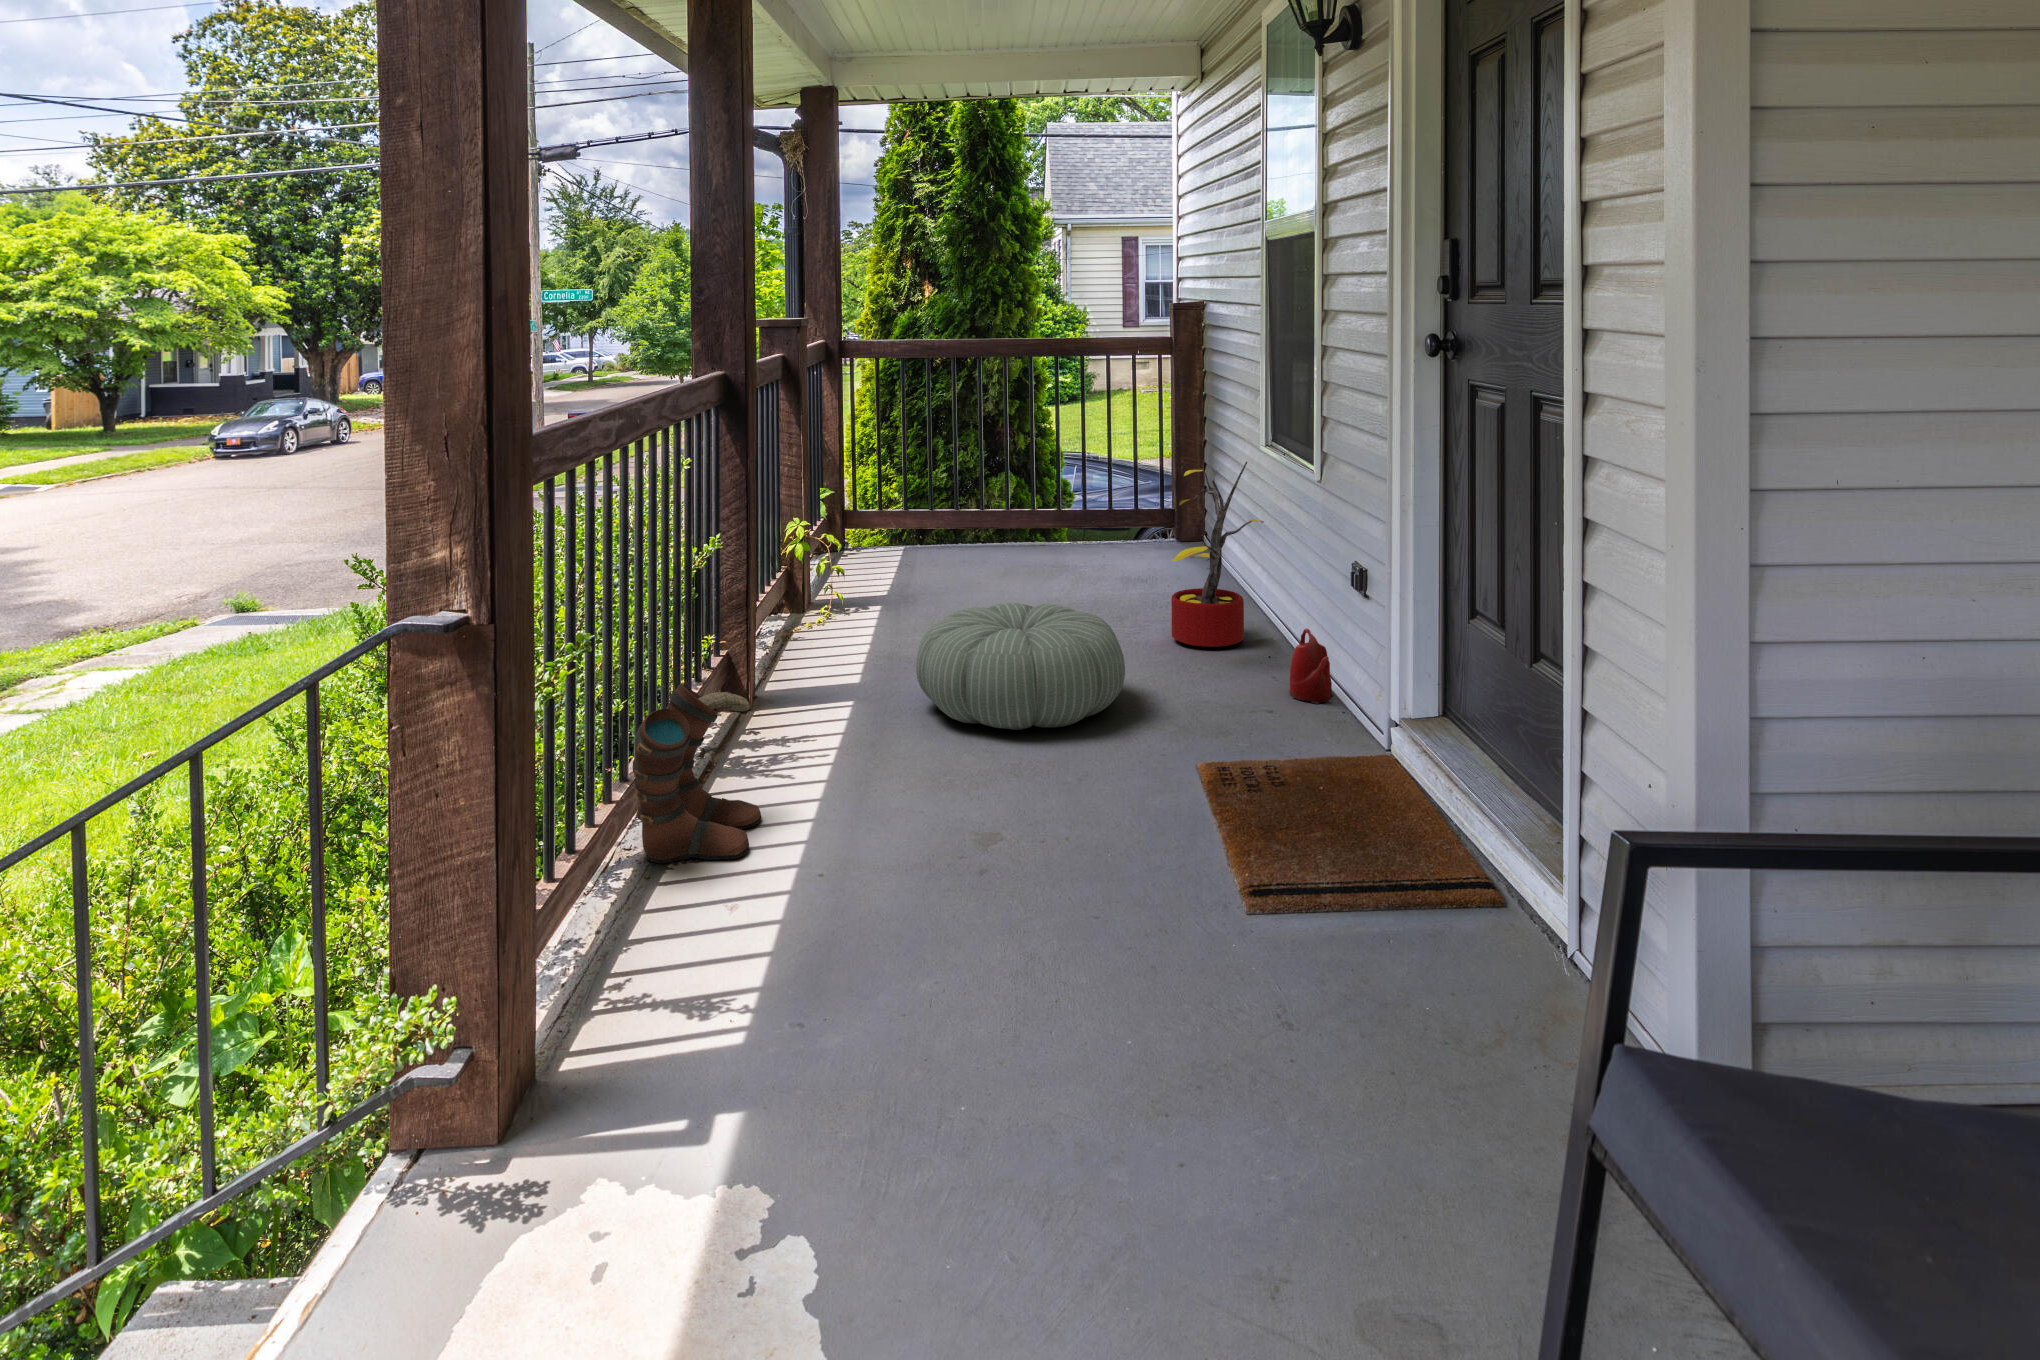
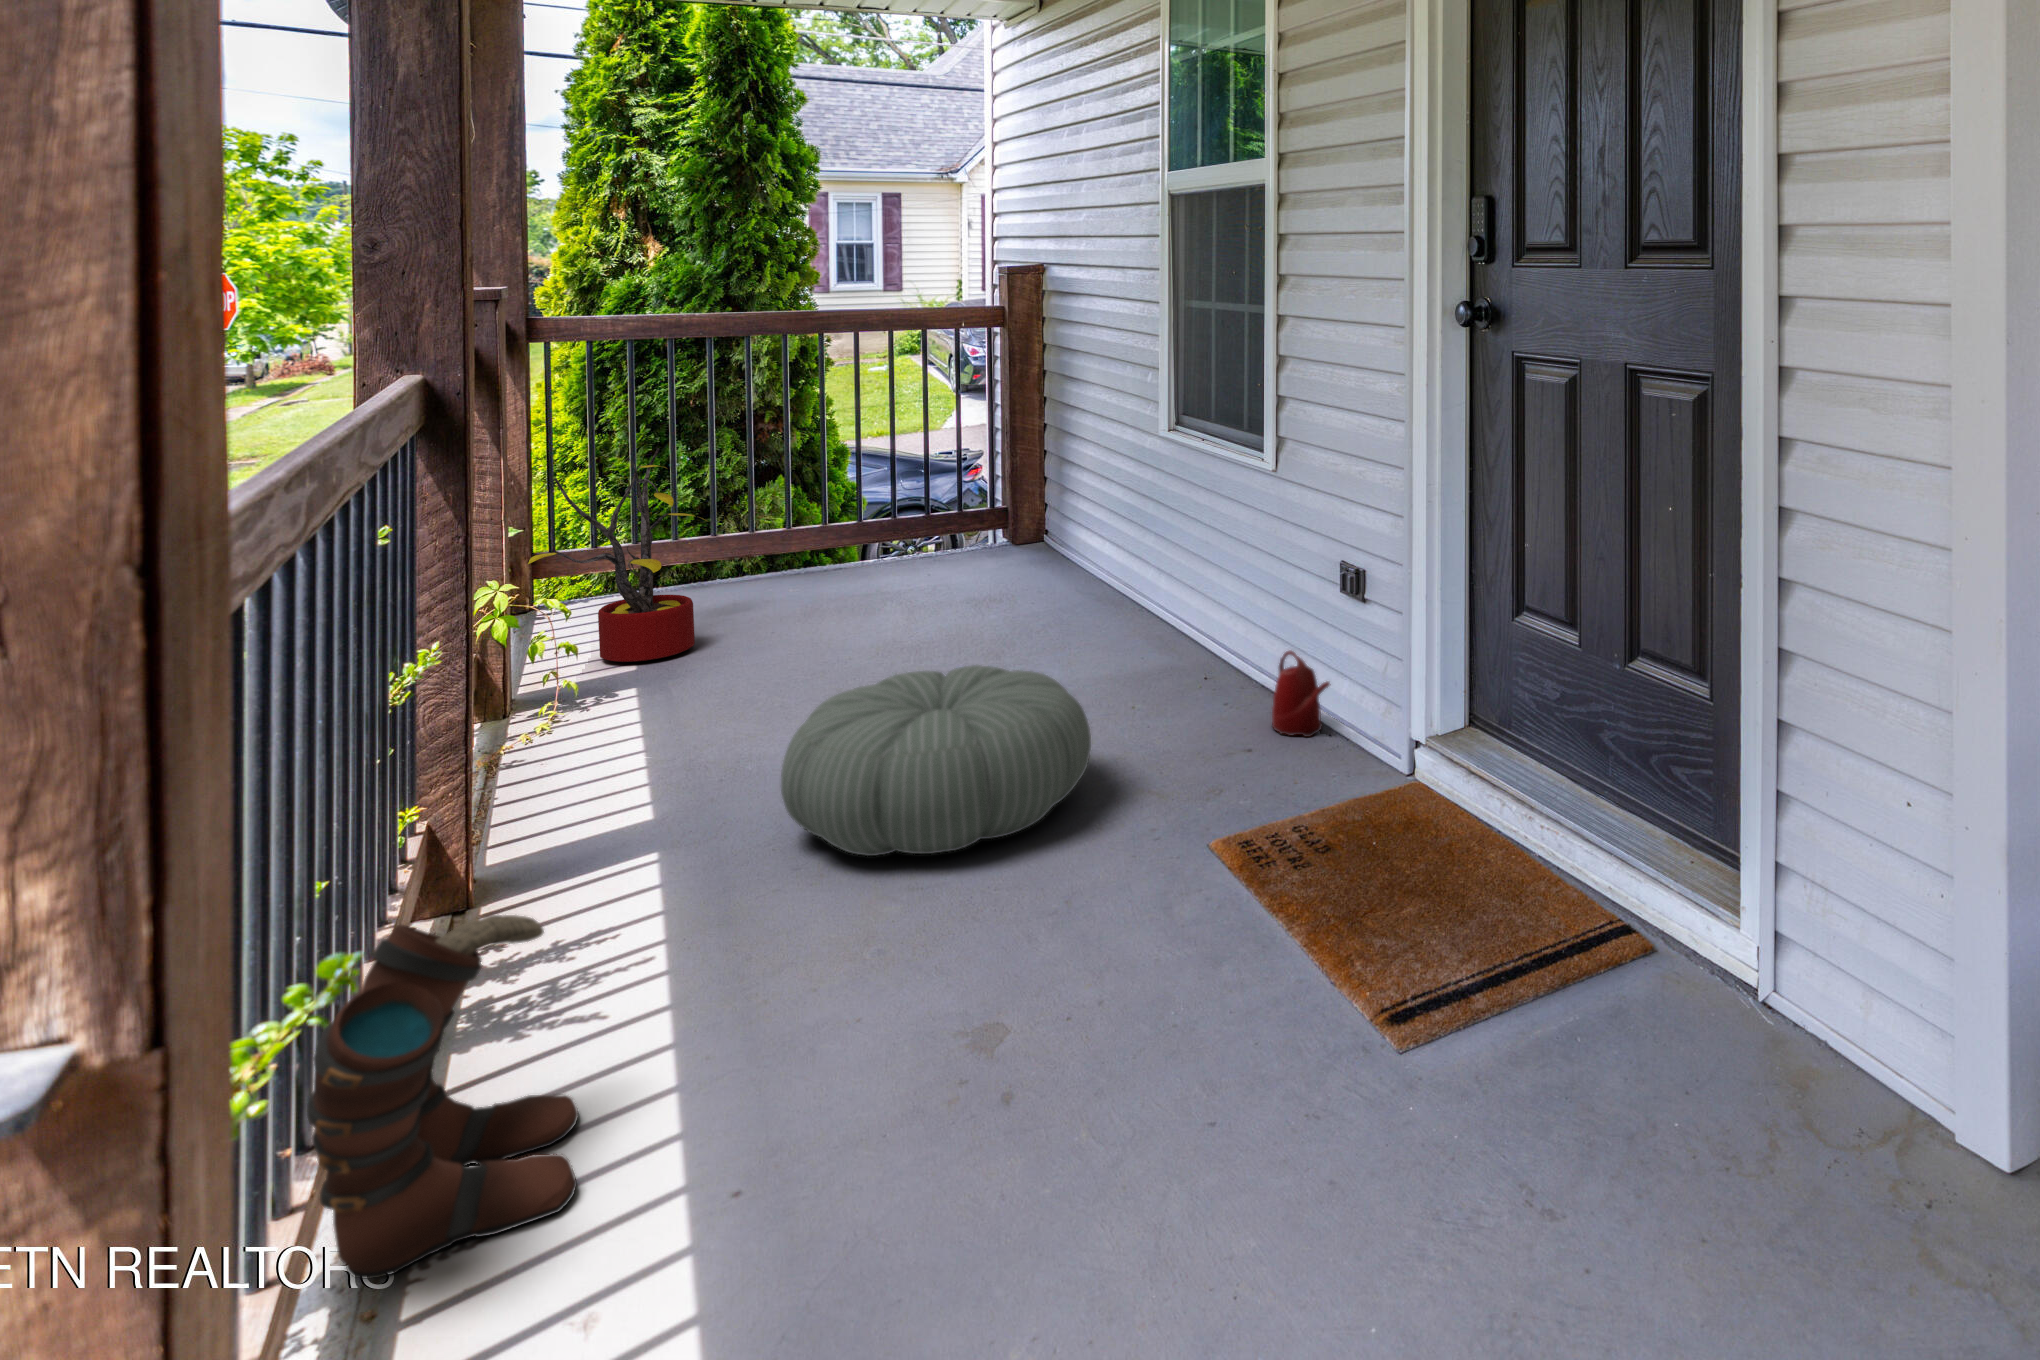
decorative plant: present [1171,462,1264,647] -> present [528,448,707,662]

